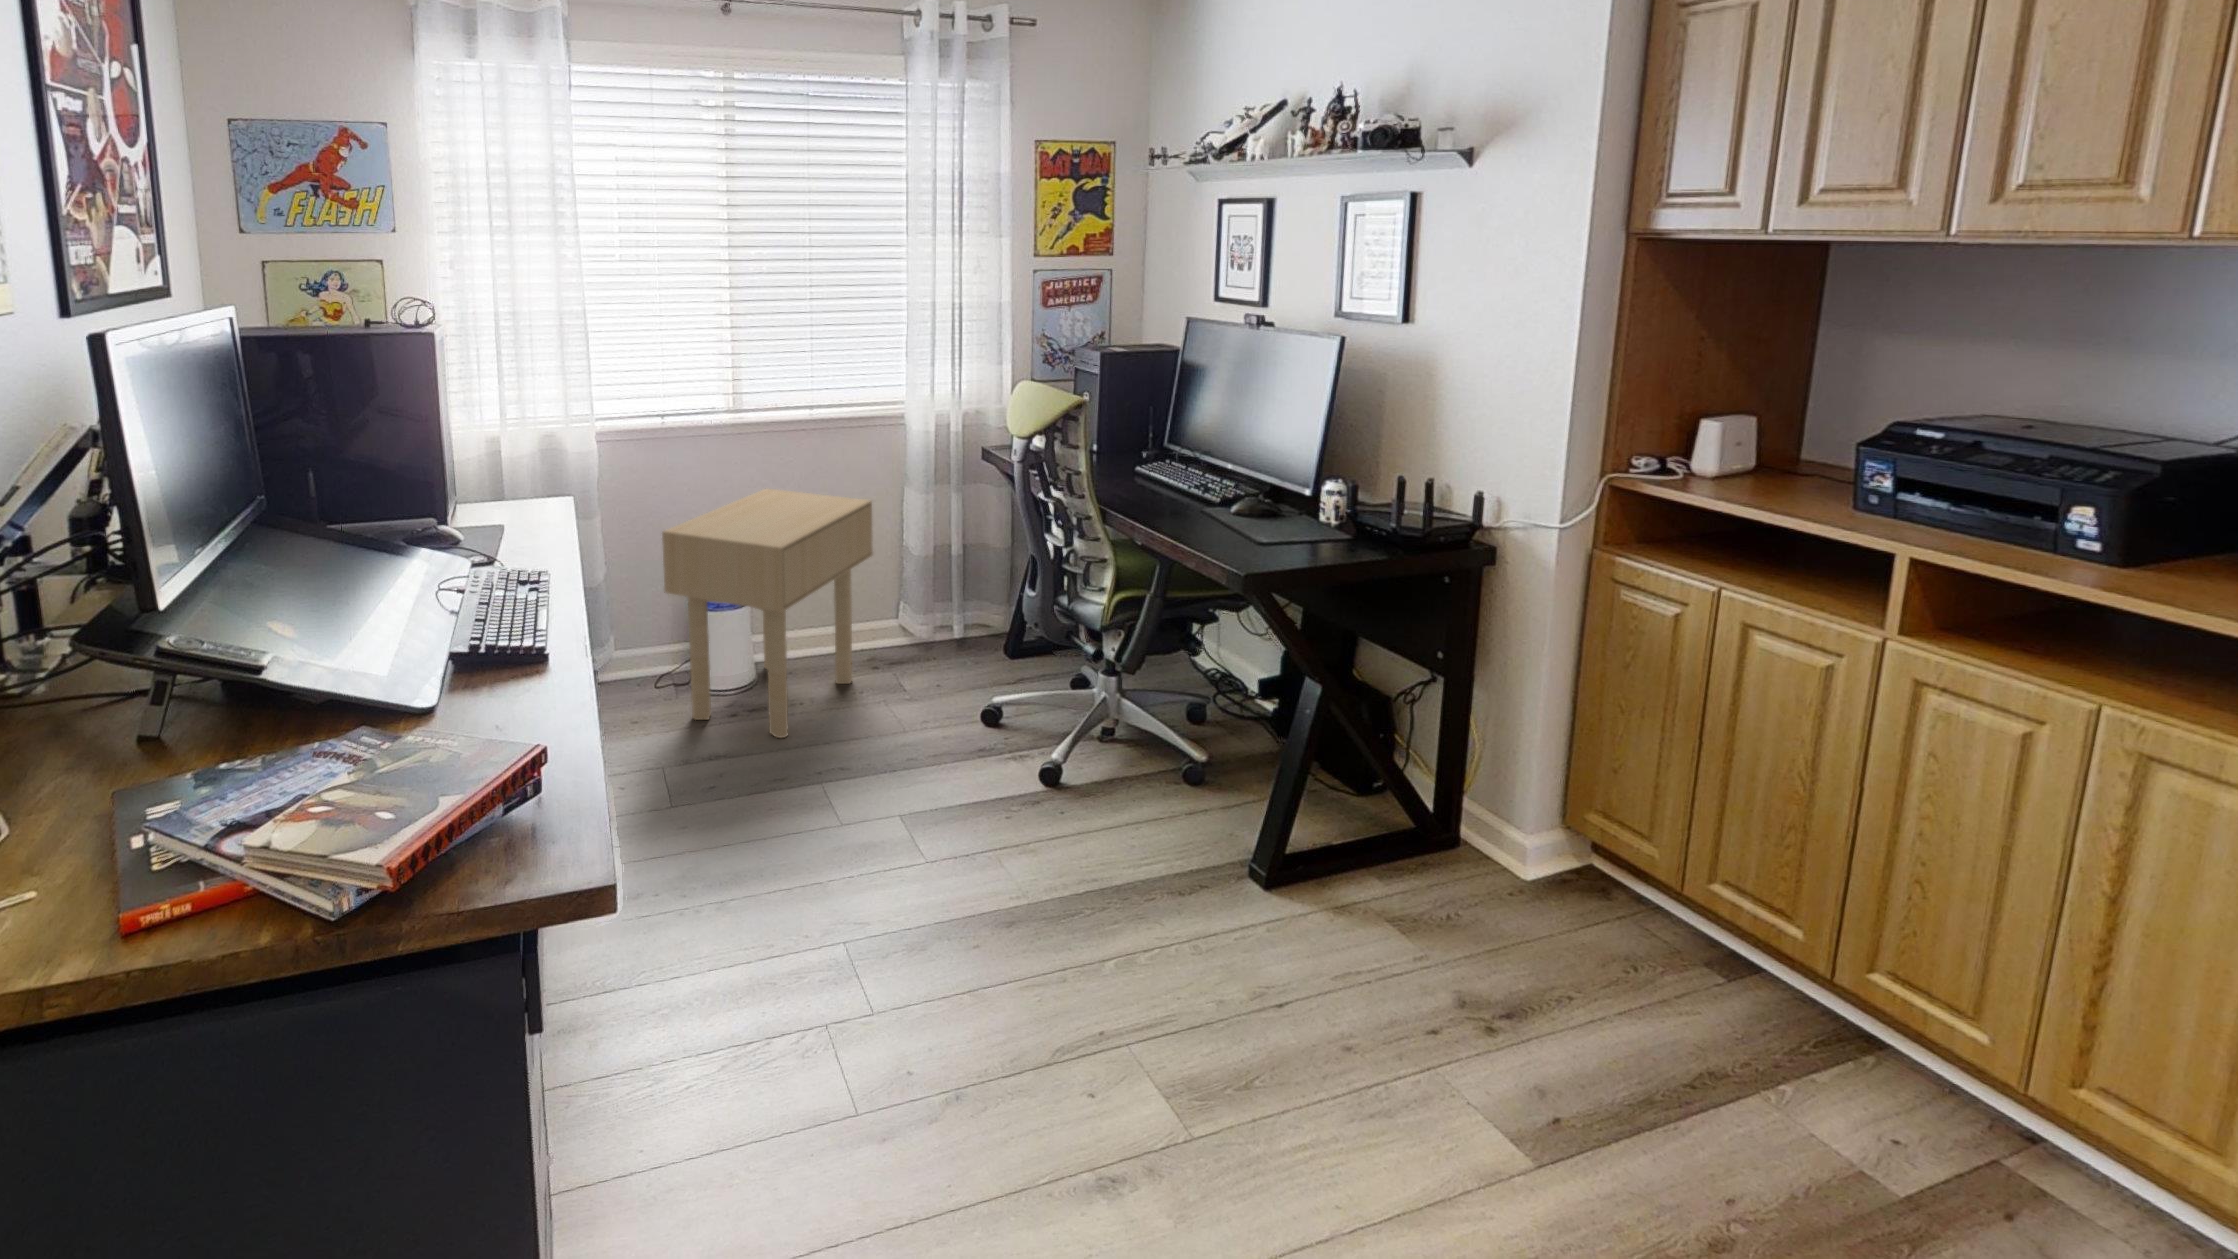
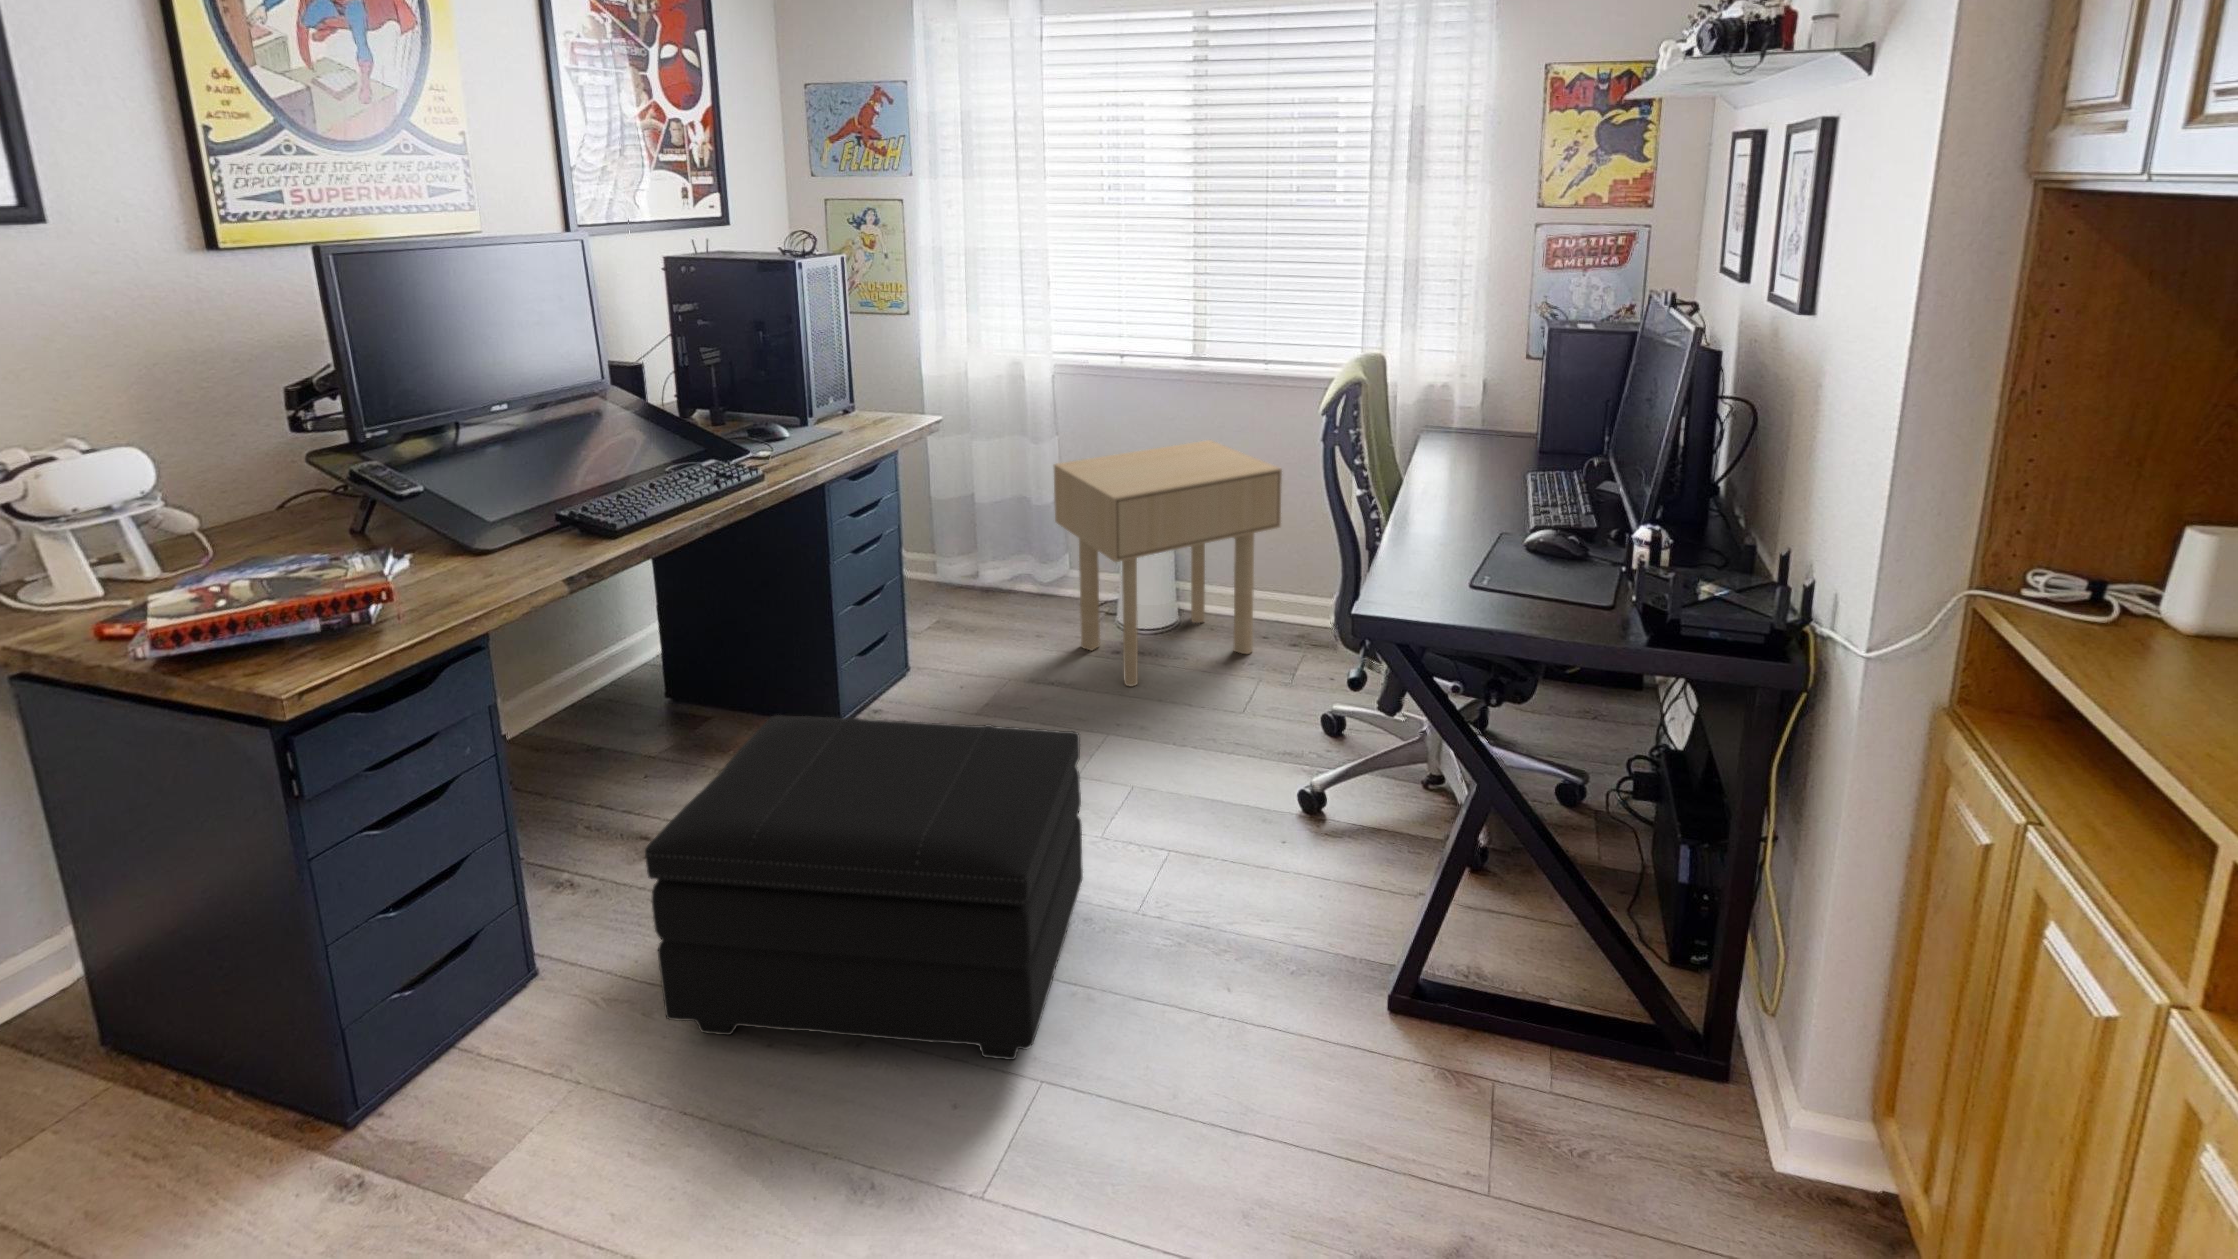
footstool: none [666,745,1095,1167] -> present [645,715,1083,1060]

